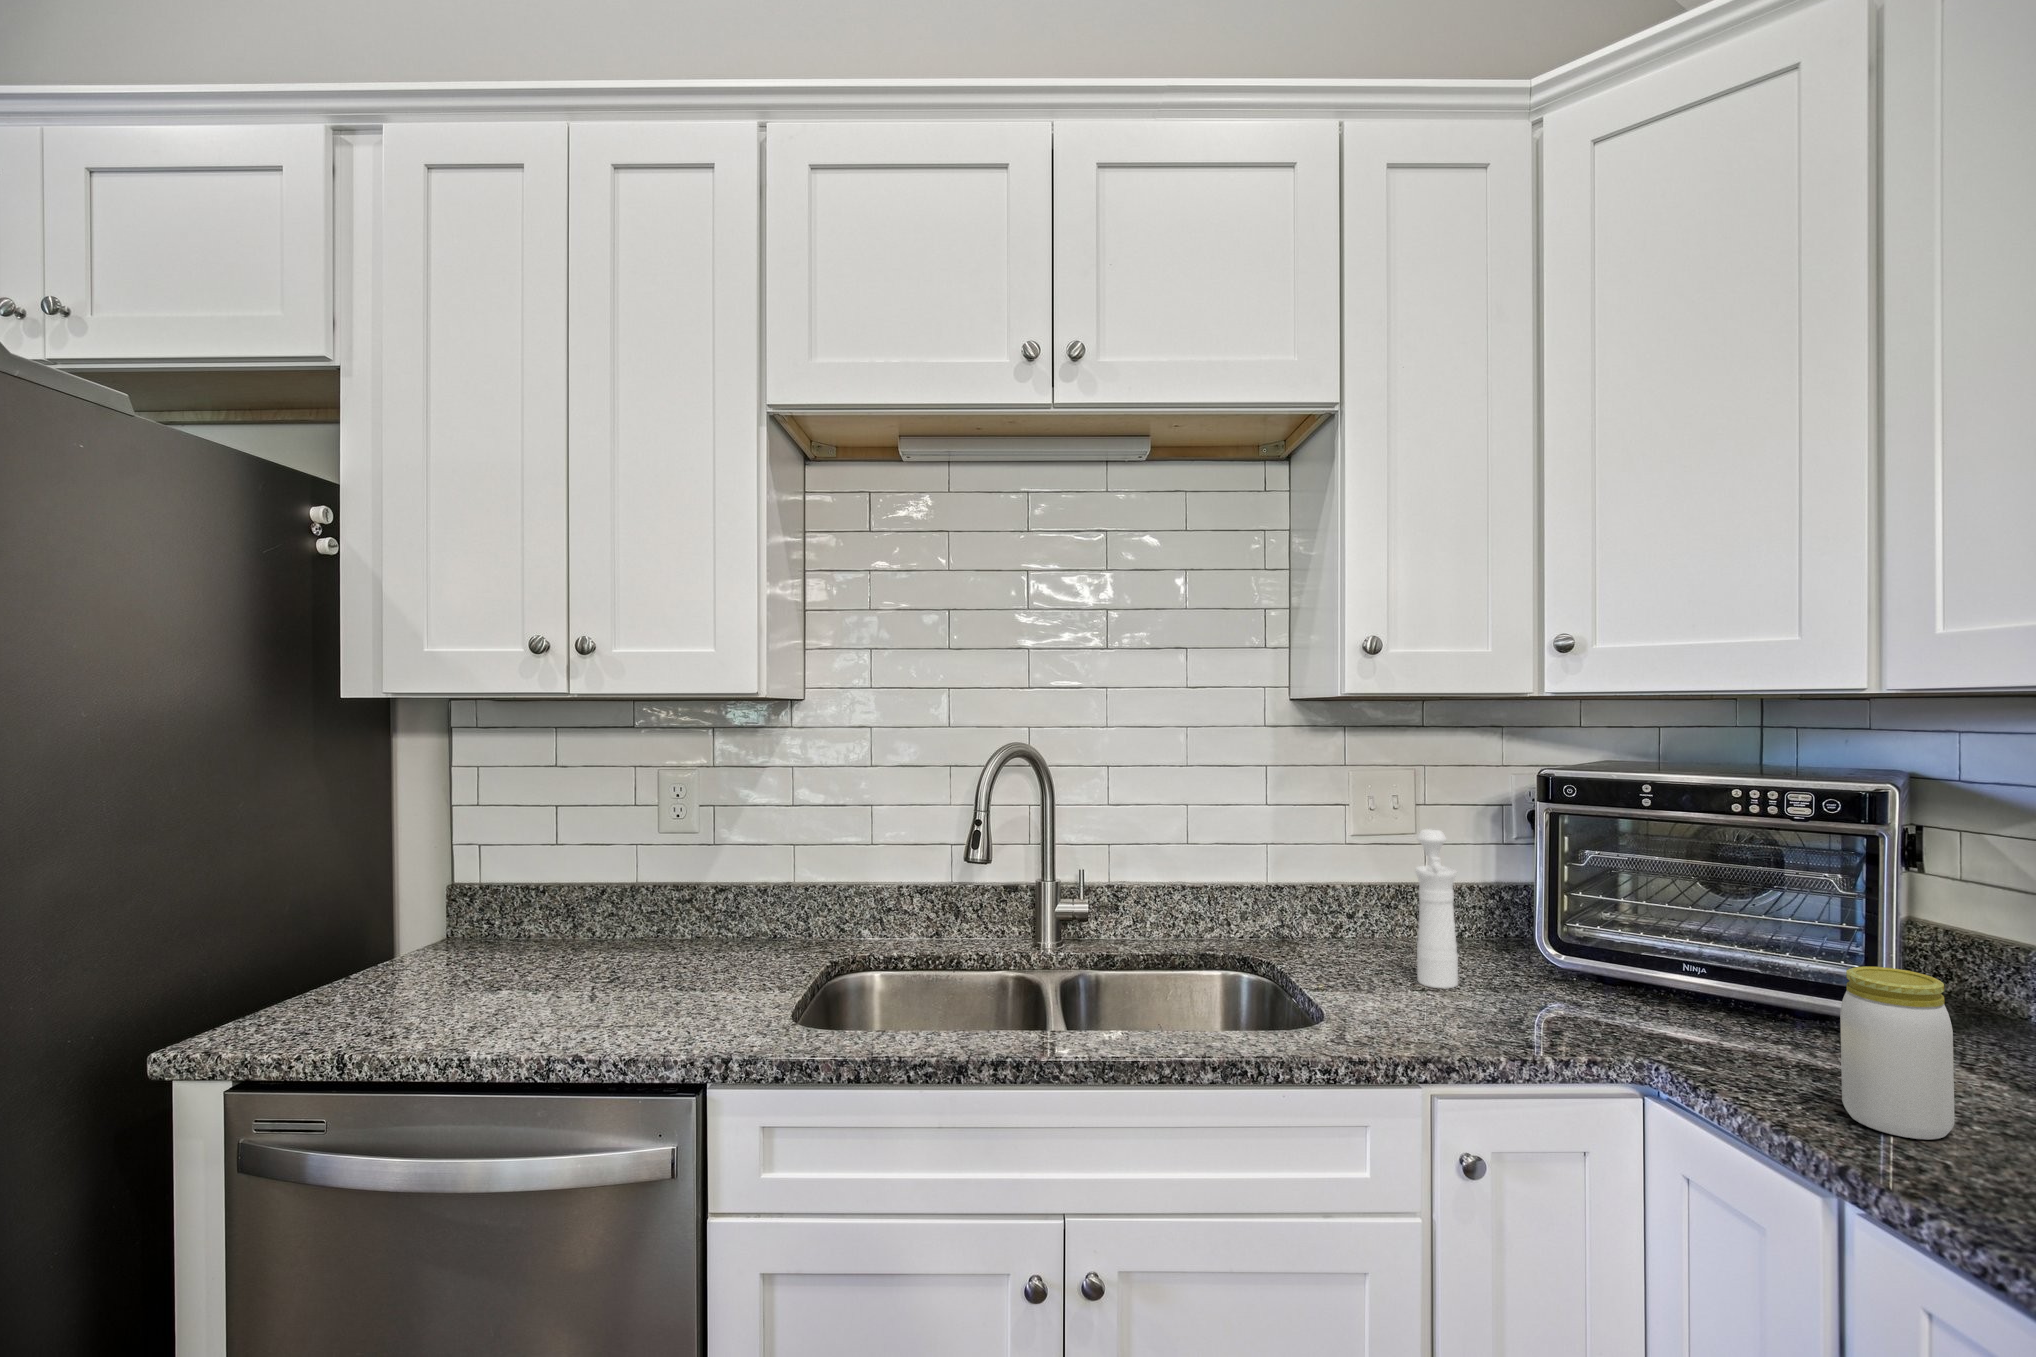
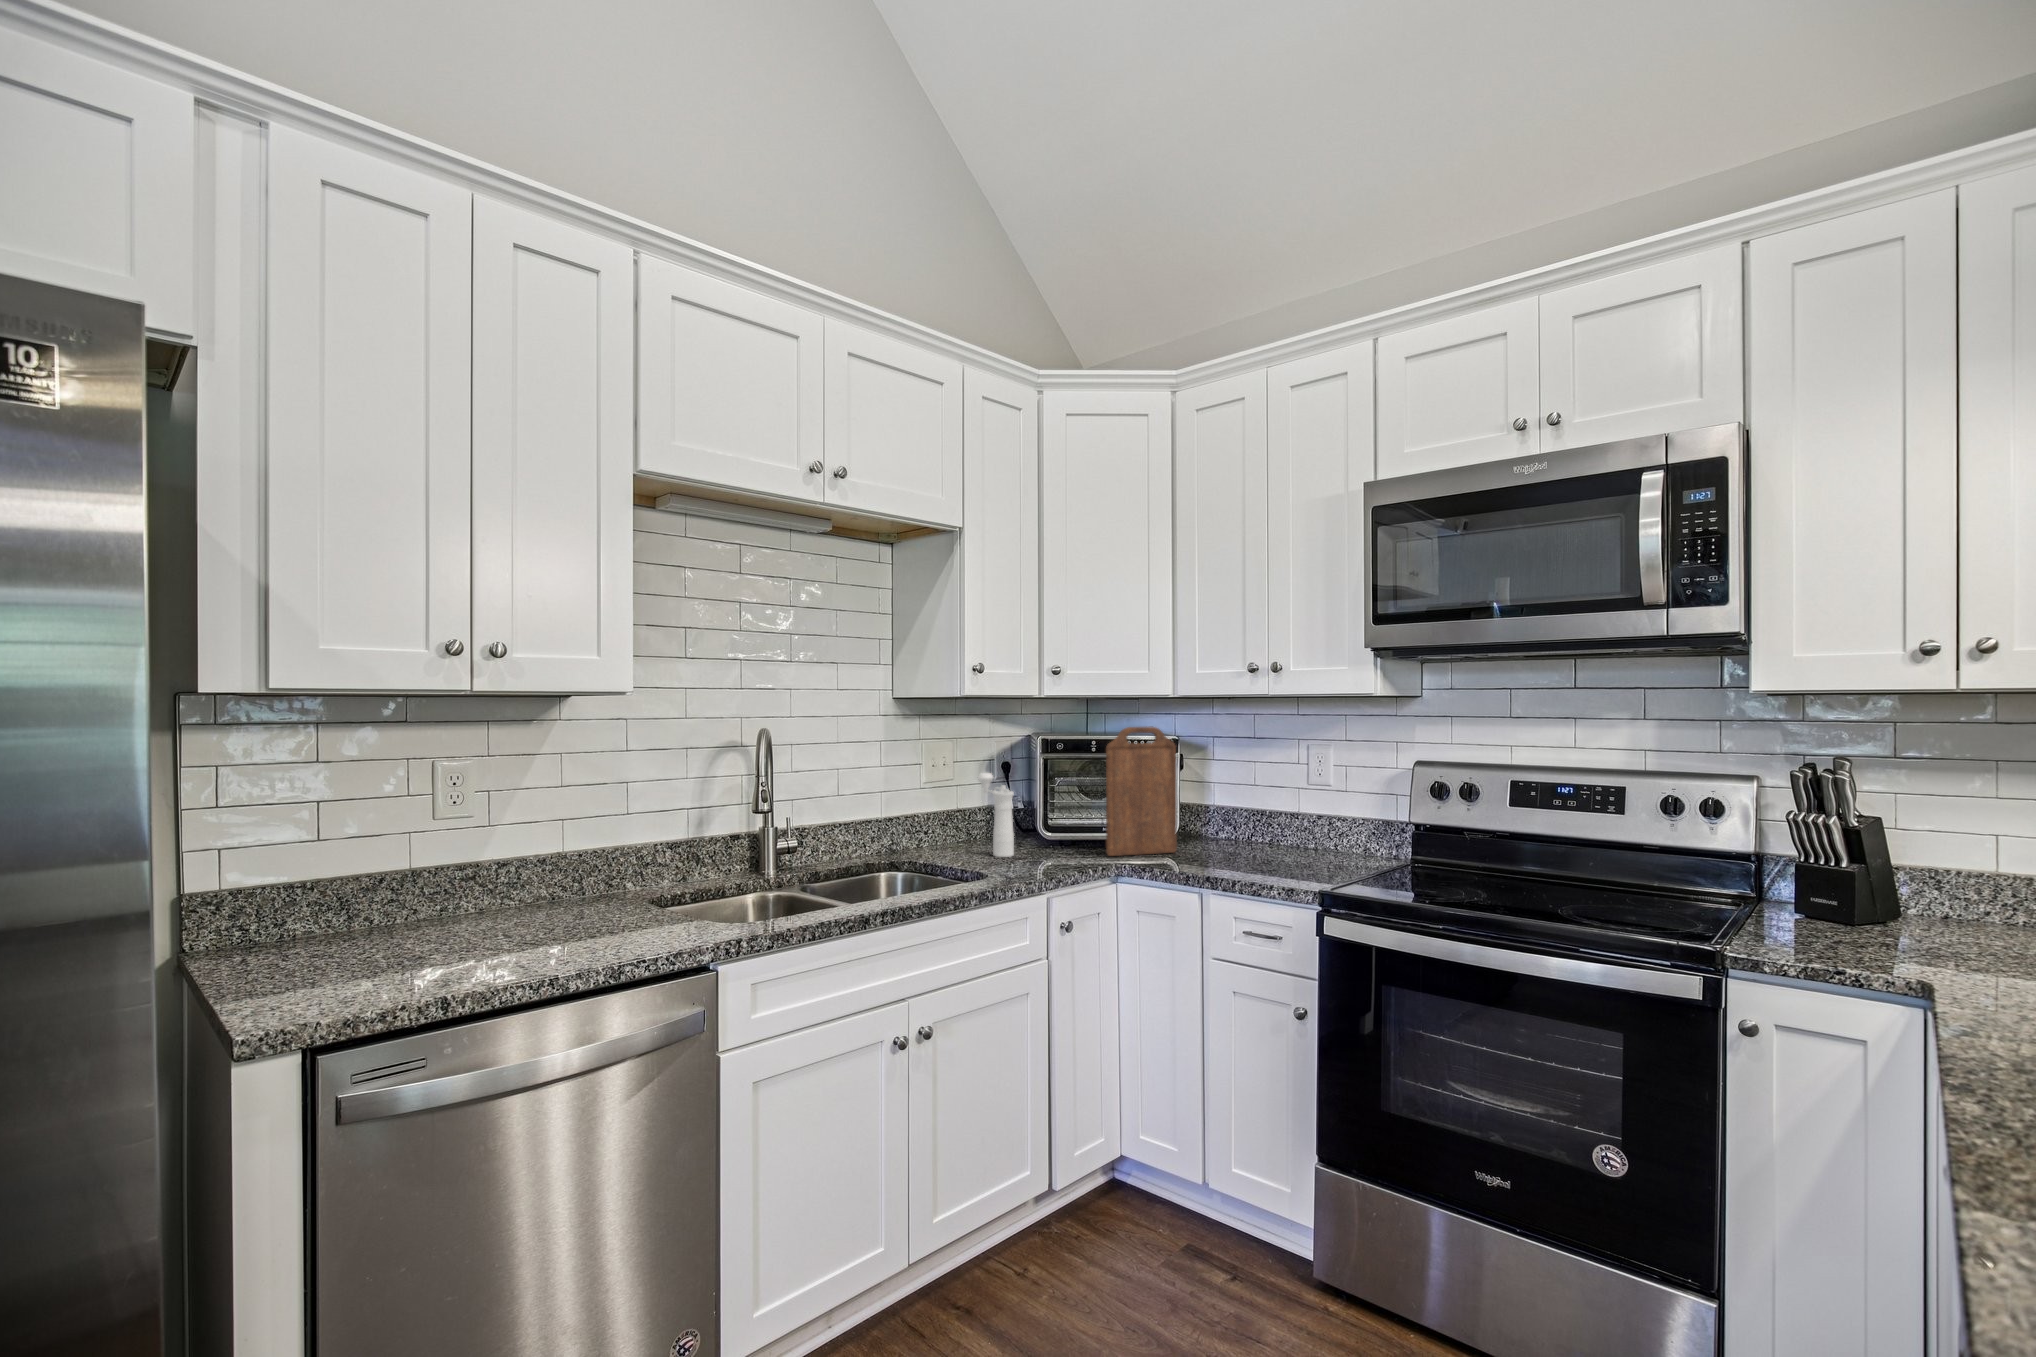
cutting board: none [1626,766,1828,1060] -> present [1106,726,1177,856]
jar: present [1840,966,1955,1139] -> none [1202,802,1237,864]

